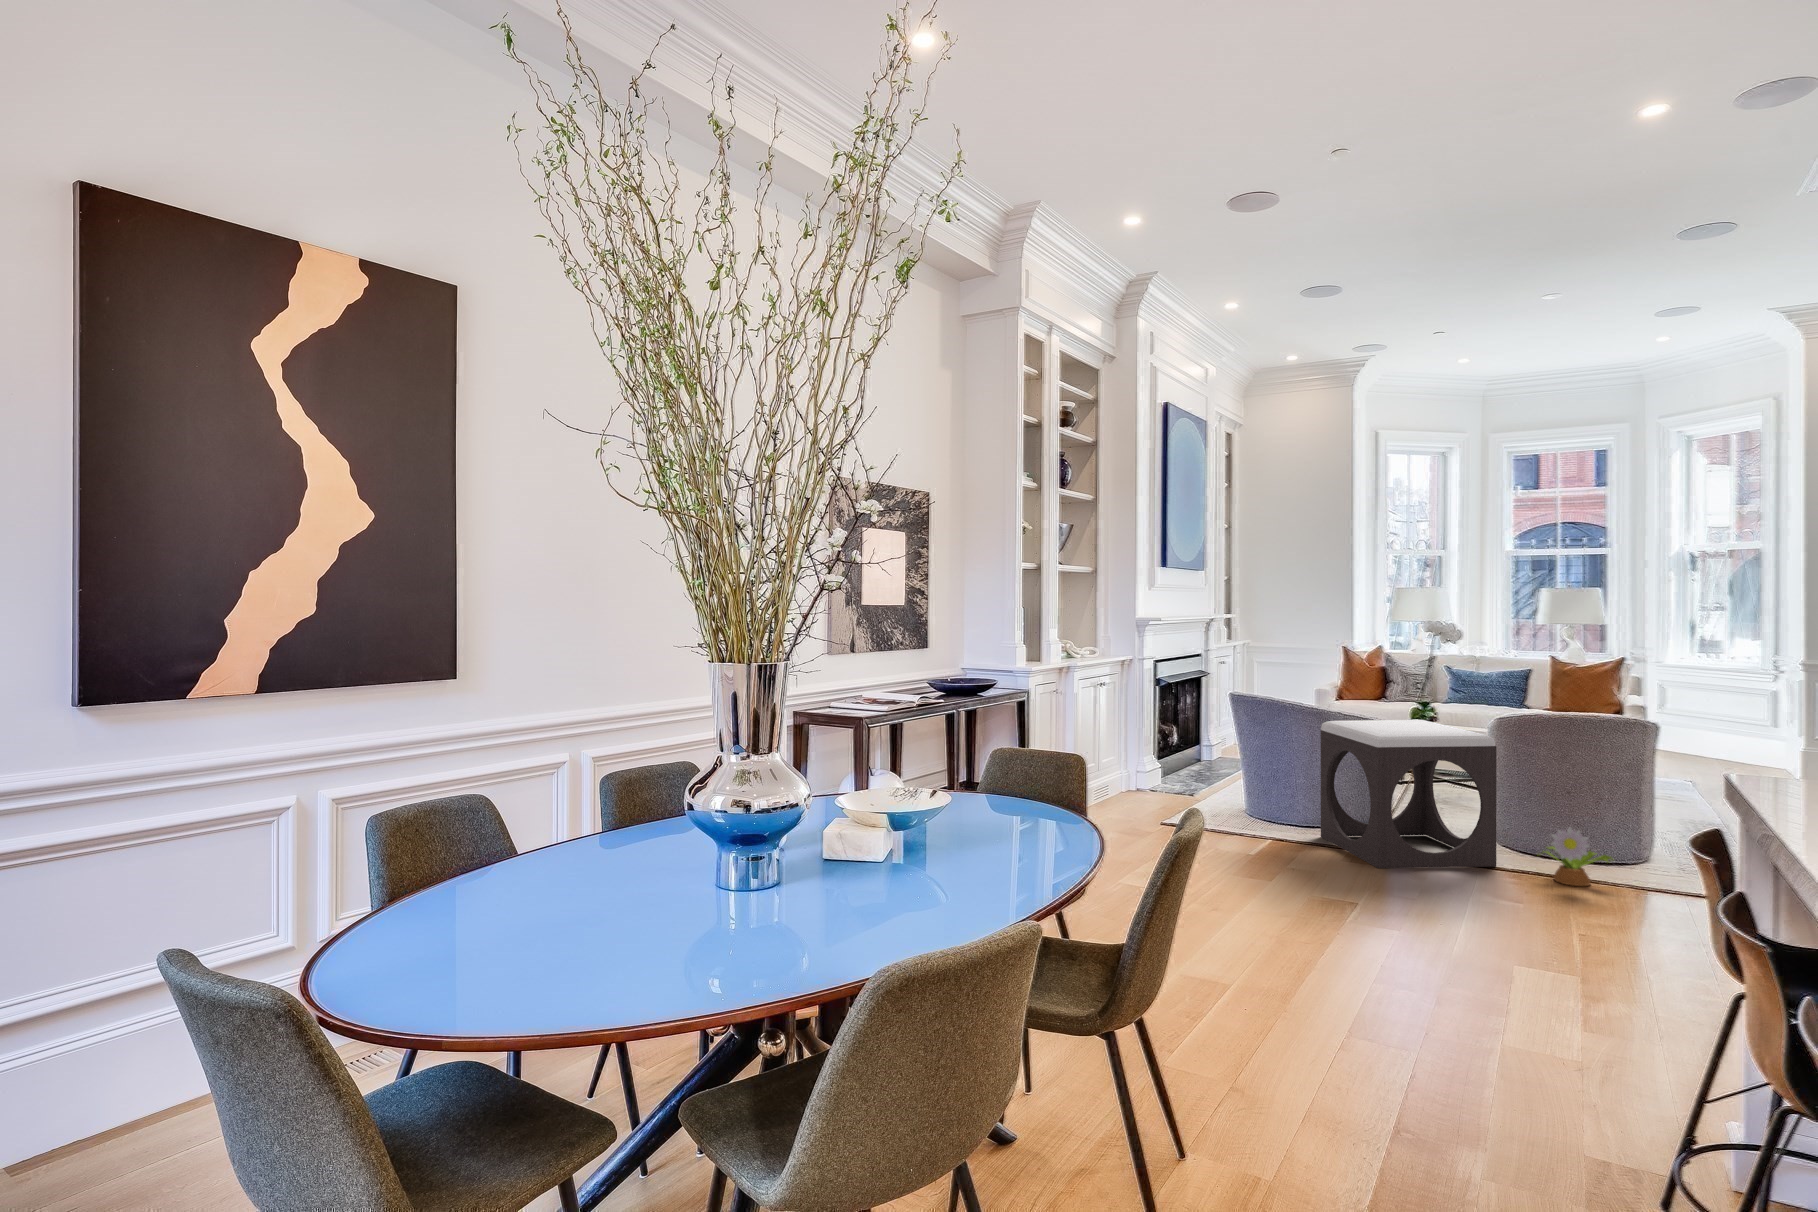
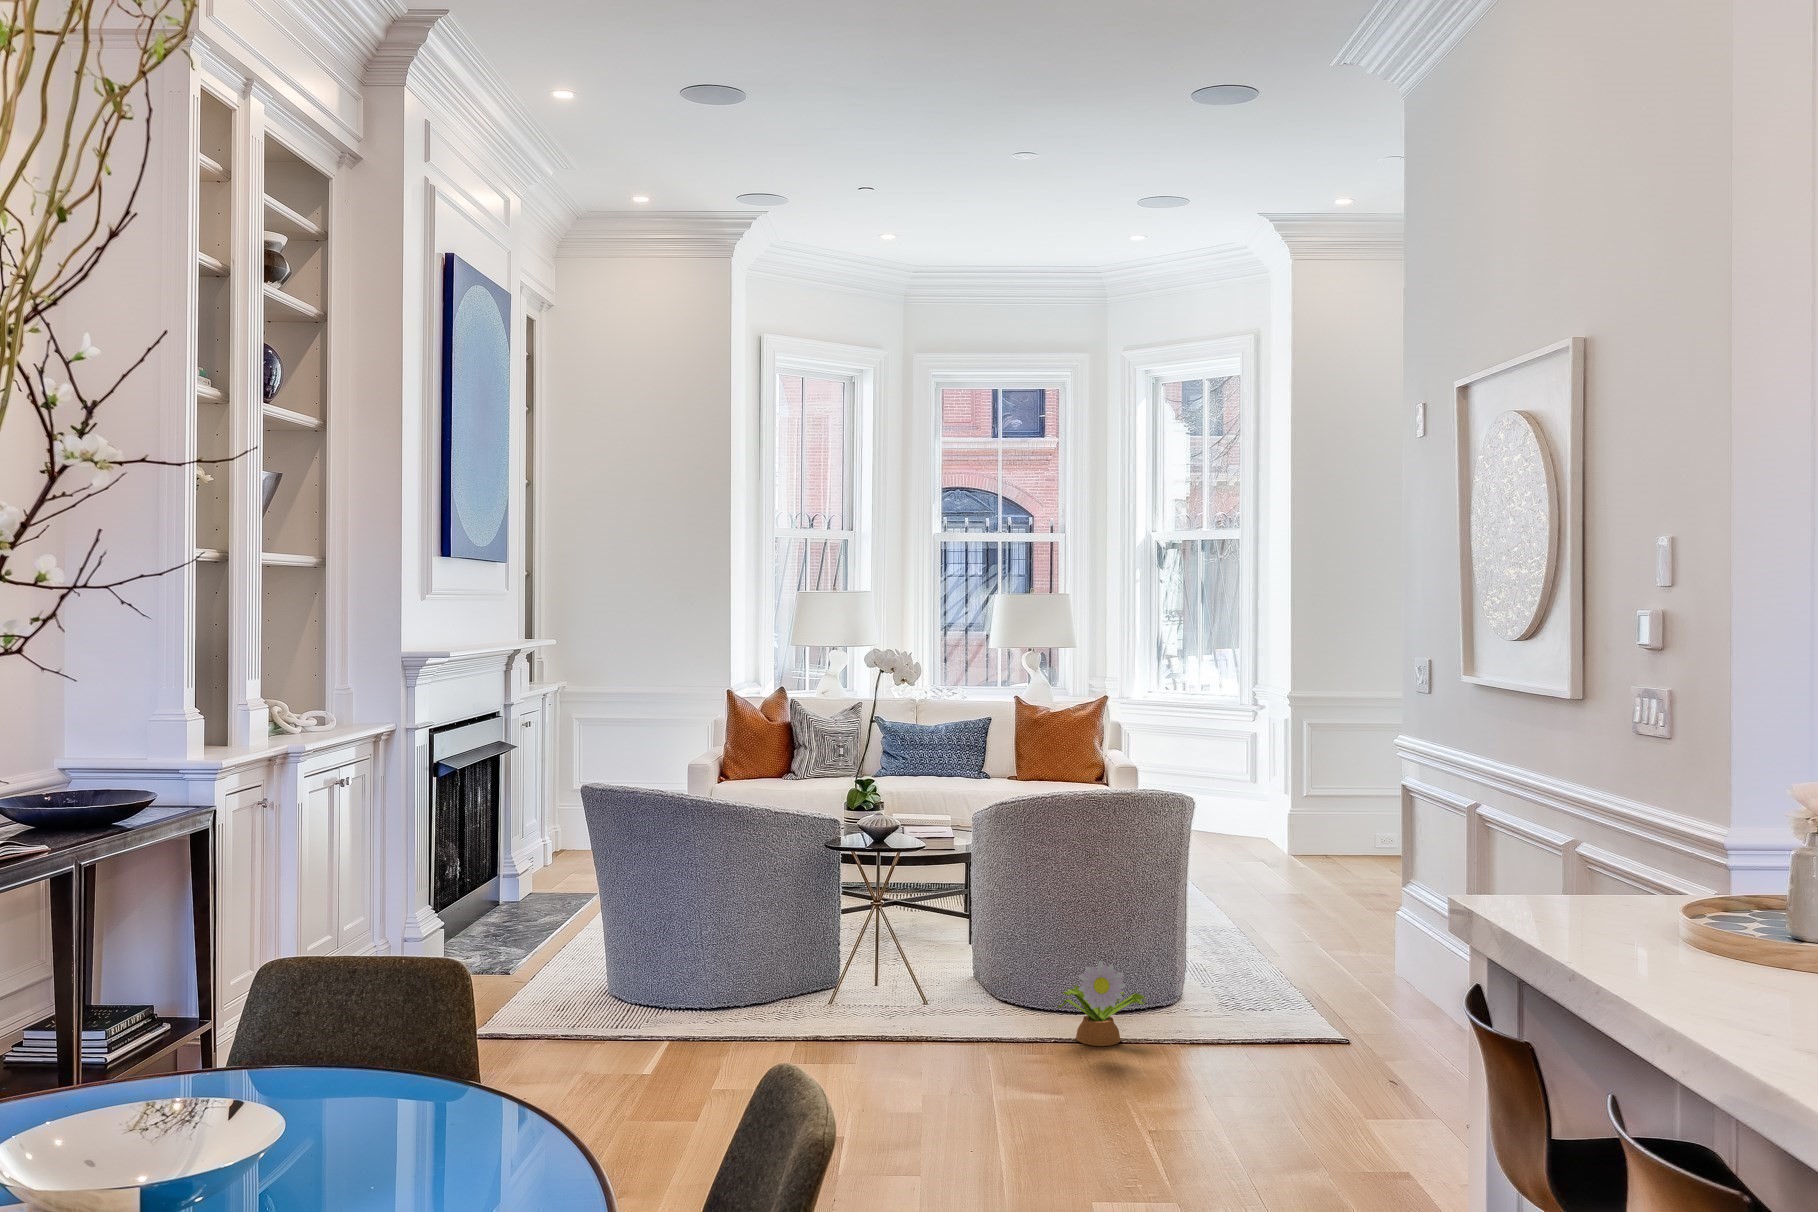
footstool: present [1321,720,1497,868] -> none [747,812,1002,1068]

